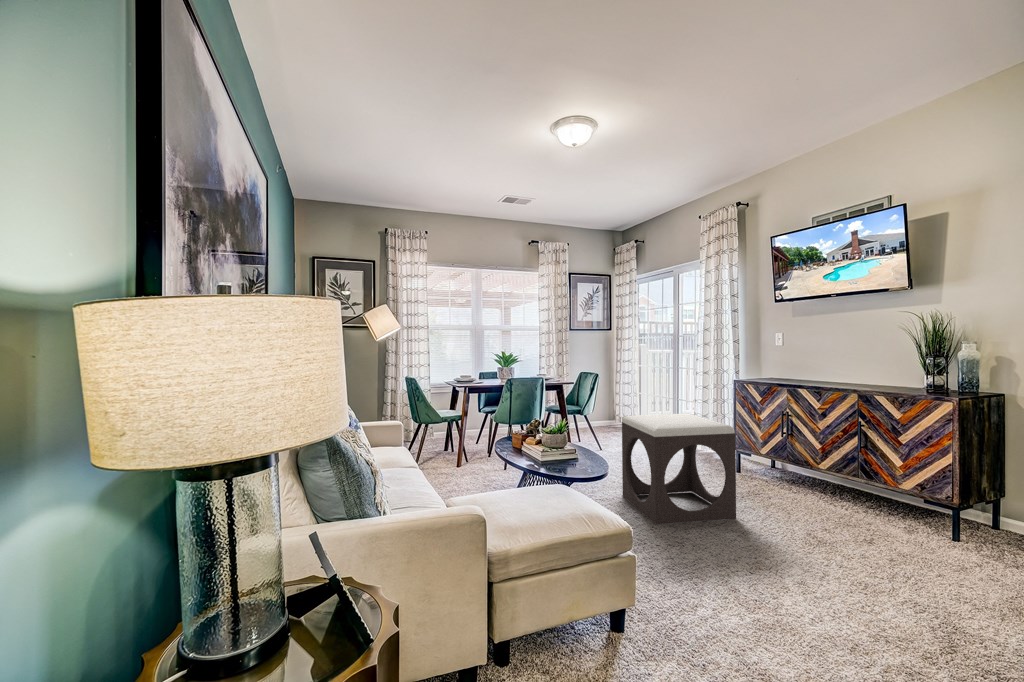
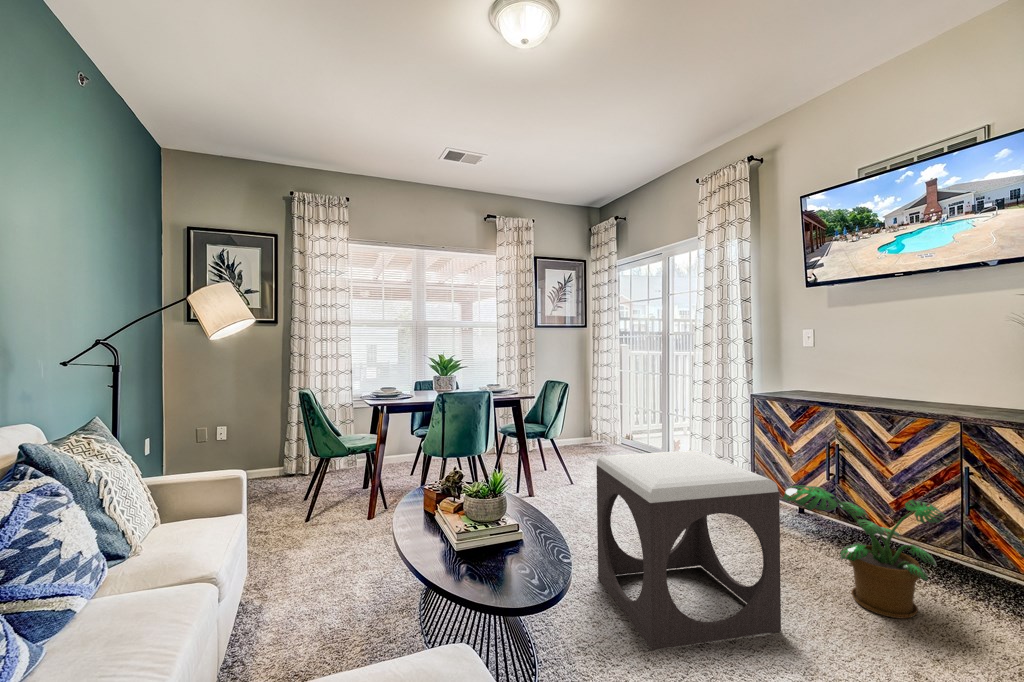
potted plant: none [745,436,848,515] -> present [783,485,946,619]

